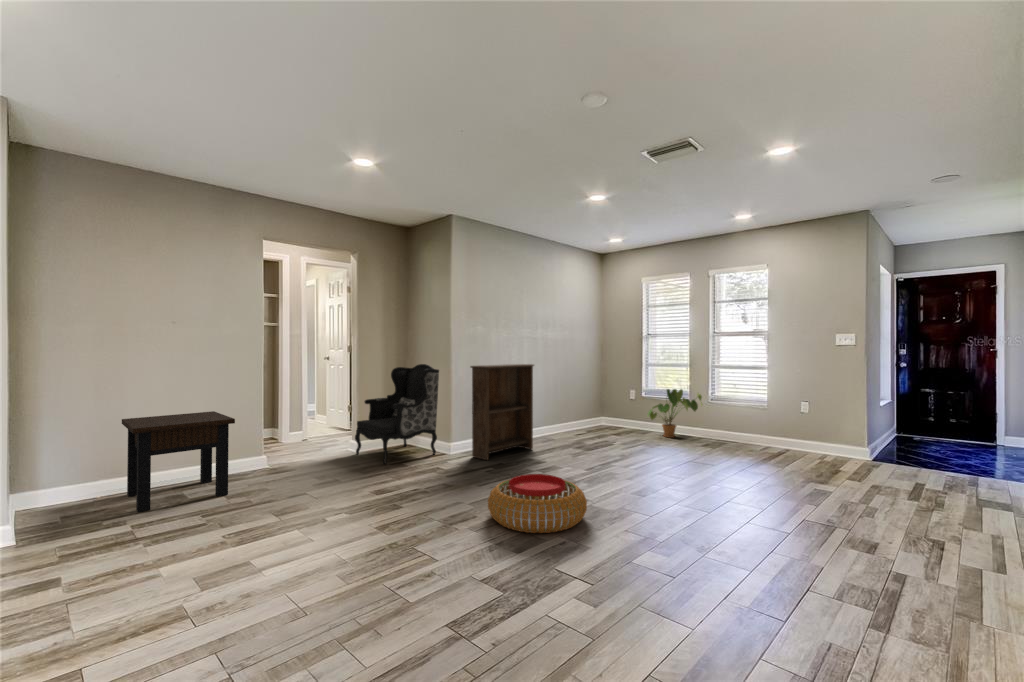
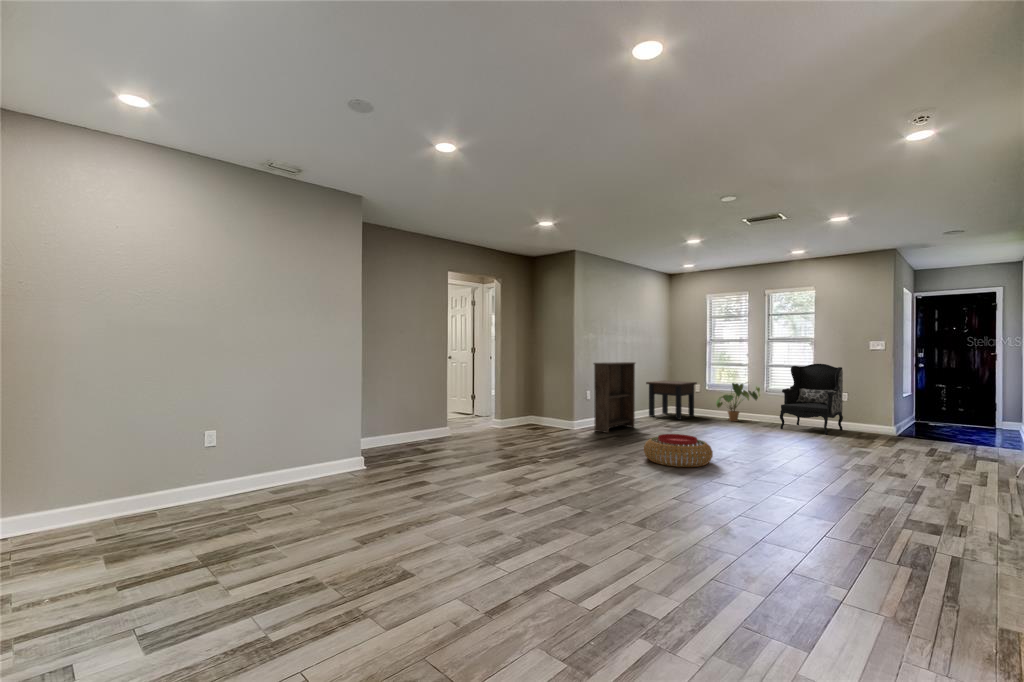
armchair: present [355,364,439,464] -> present [780,364,843,435]
side table: present [122,411,235,512] -> present [646,381,697,419]

